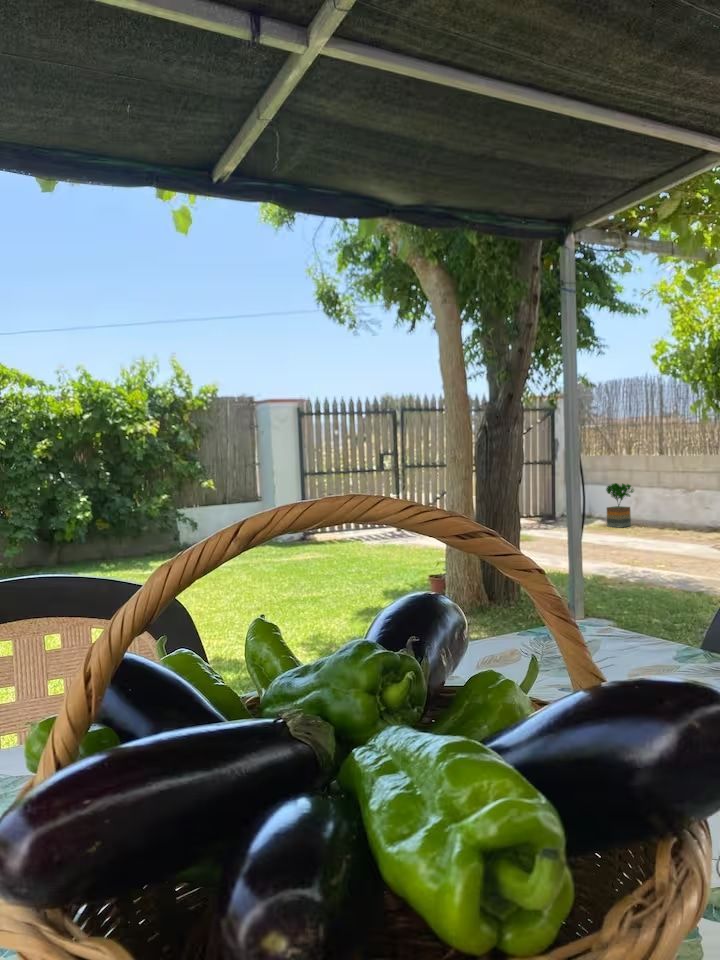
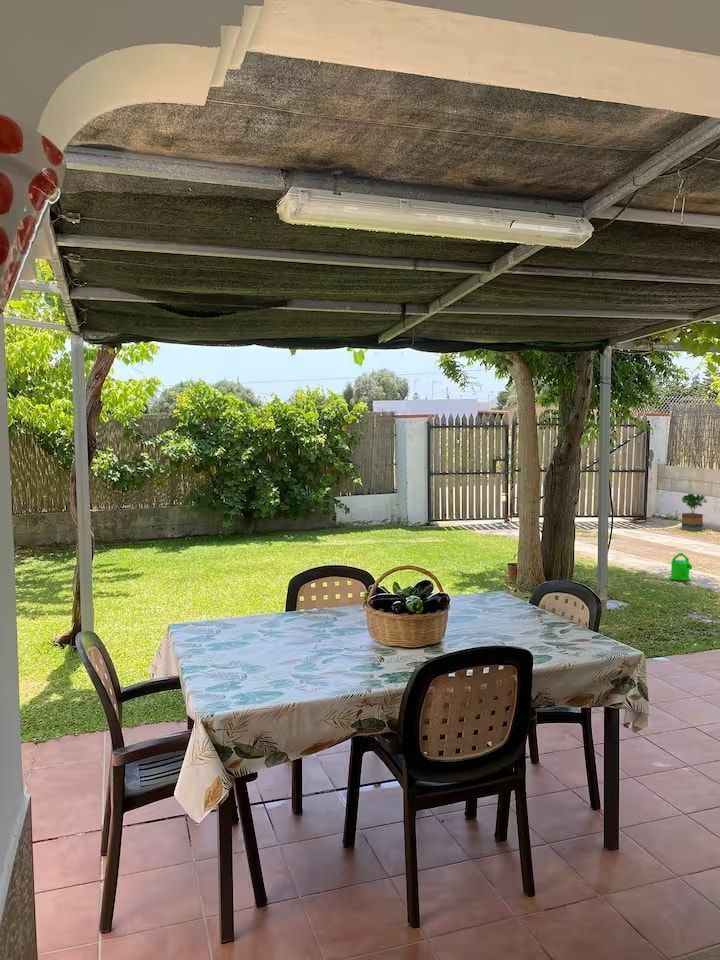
watering can: none [637,546,671,583] -> present [670,553,692,580]

